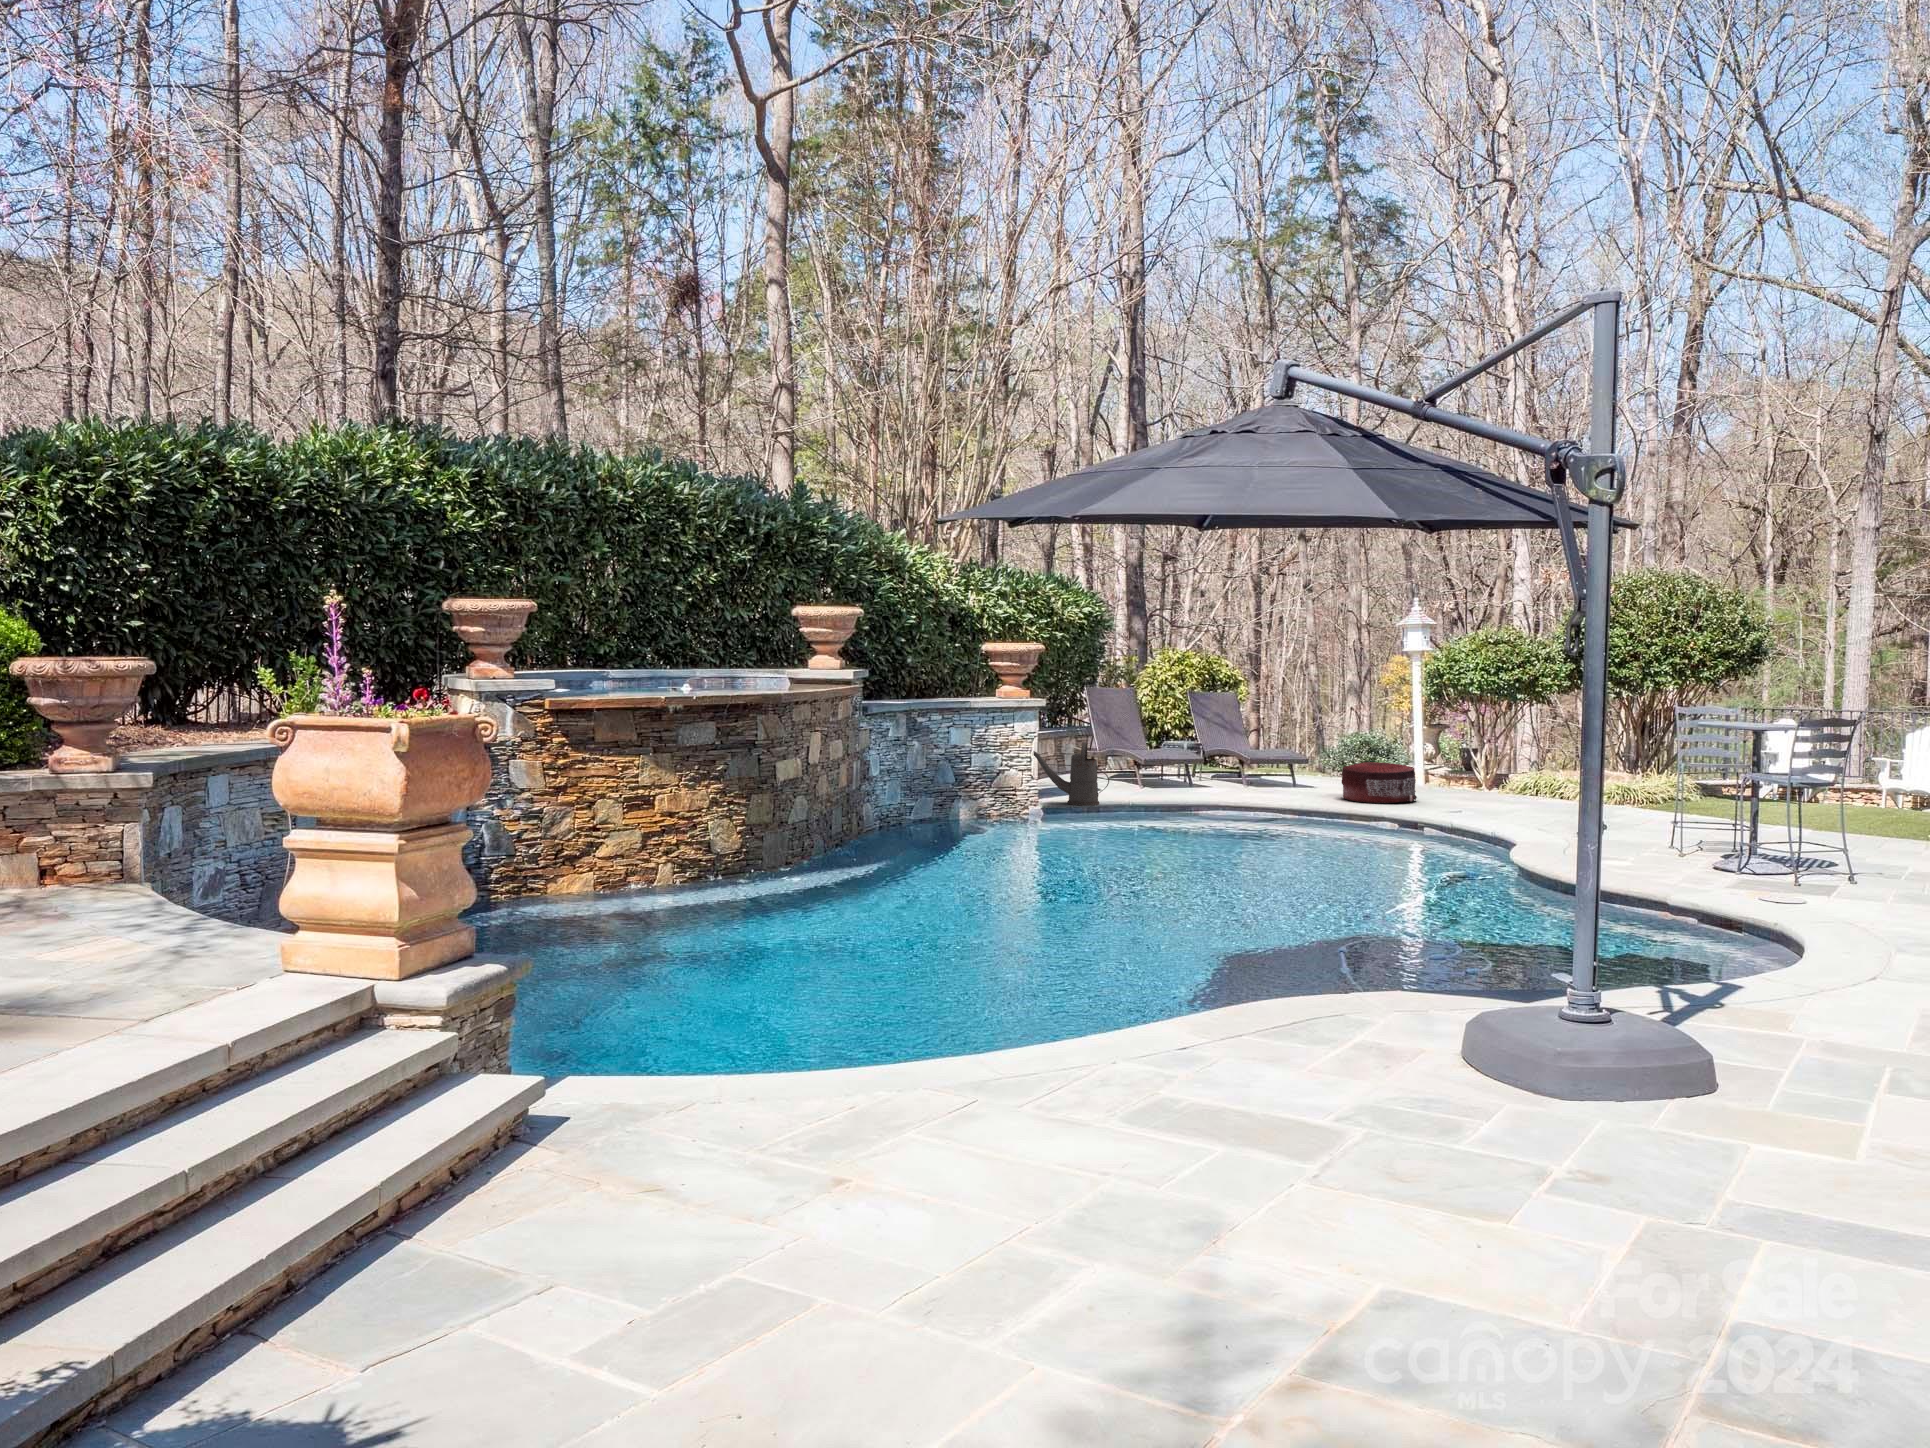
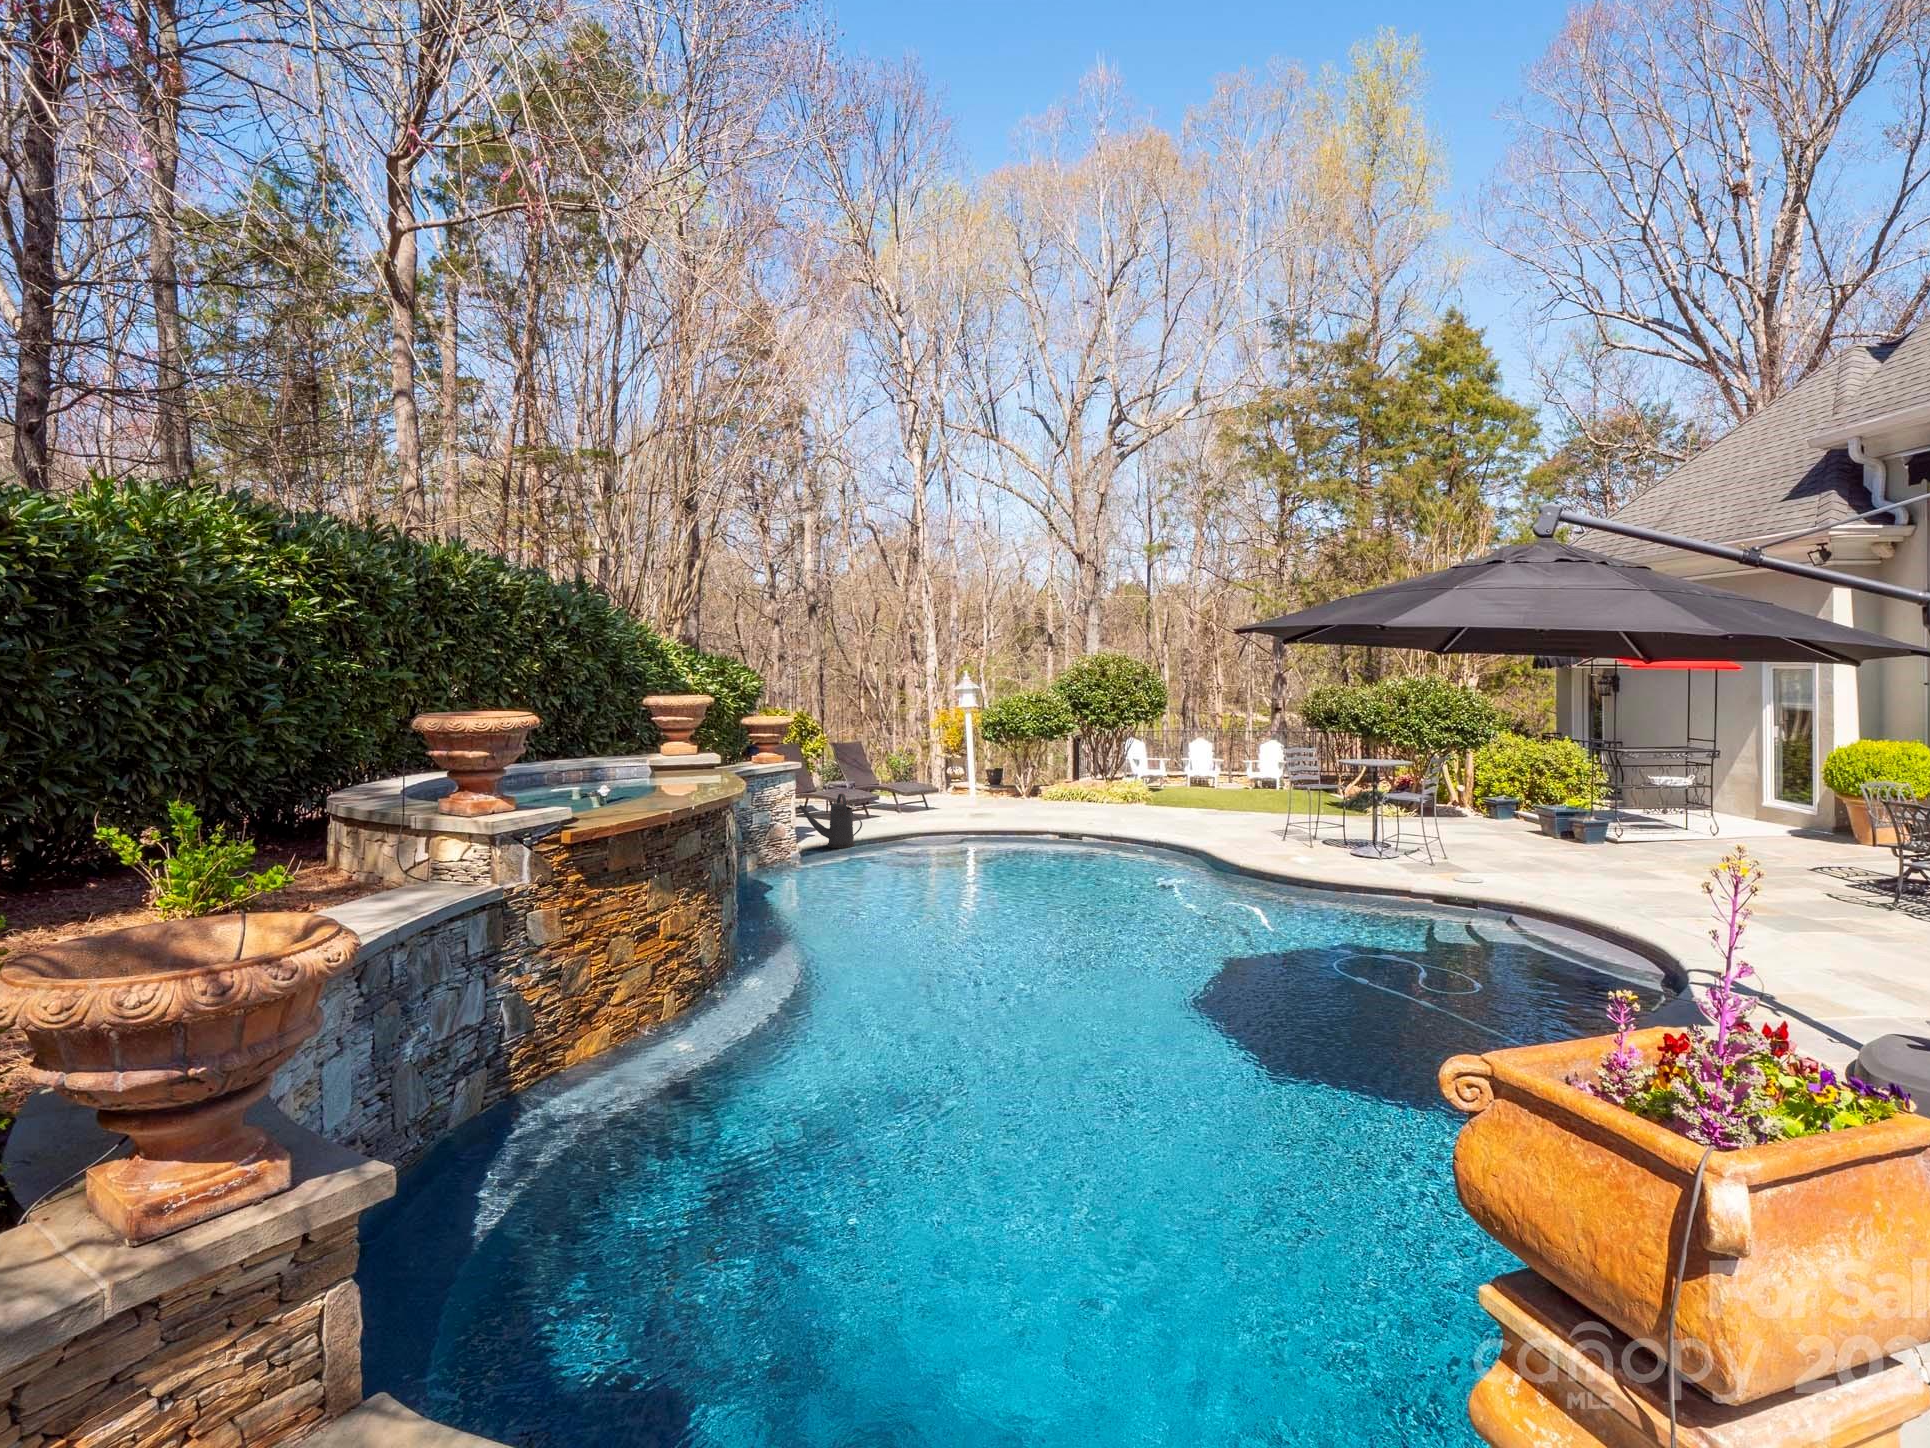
pouf: present [1342,762,1417,803] -> none [990,788,1041,820]

